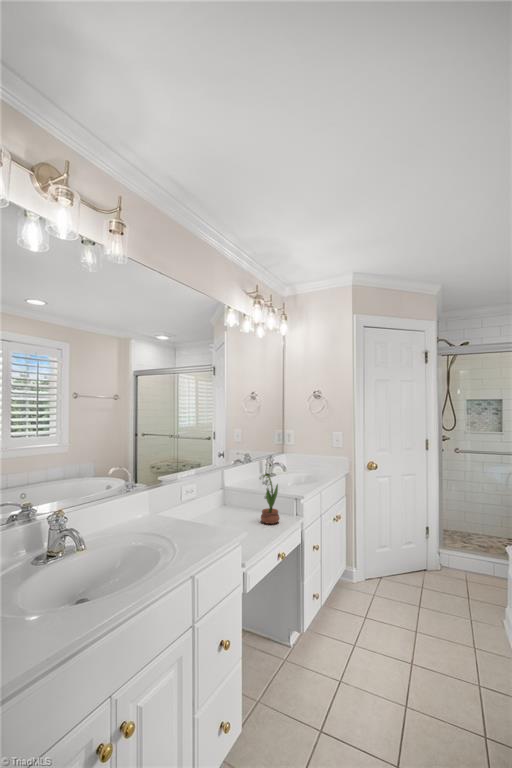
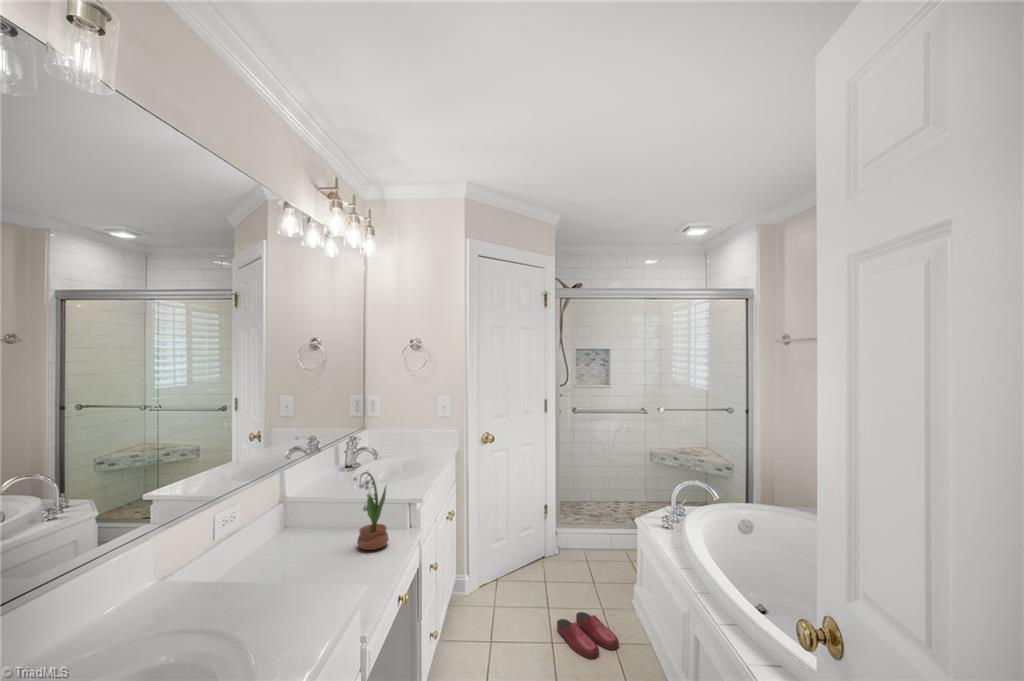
slippers: none [422,617,477,654] -> present [557,612,619,659]

